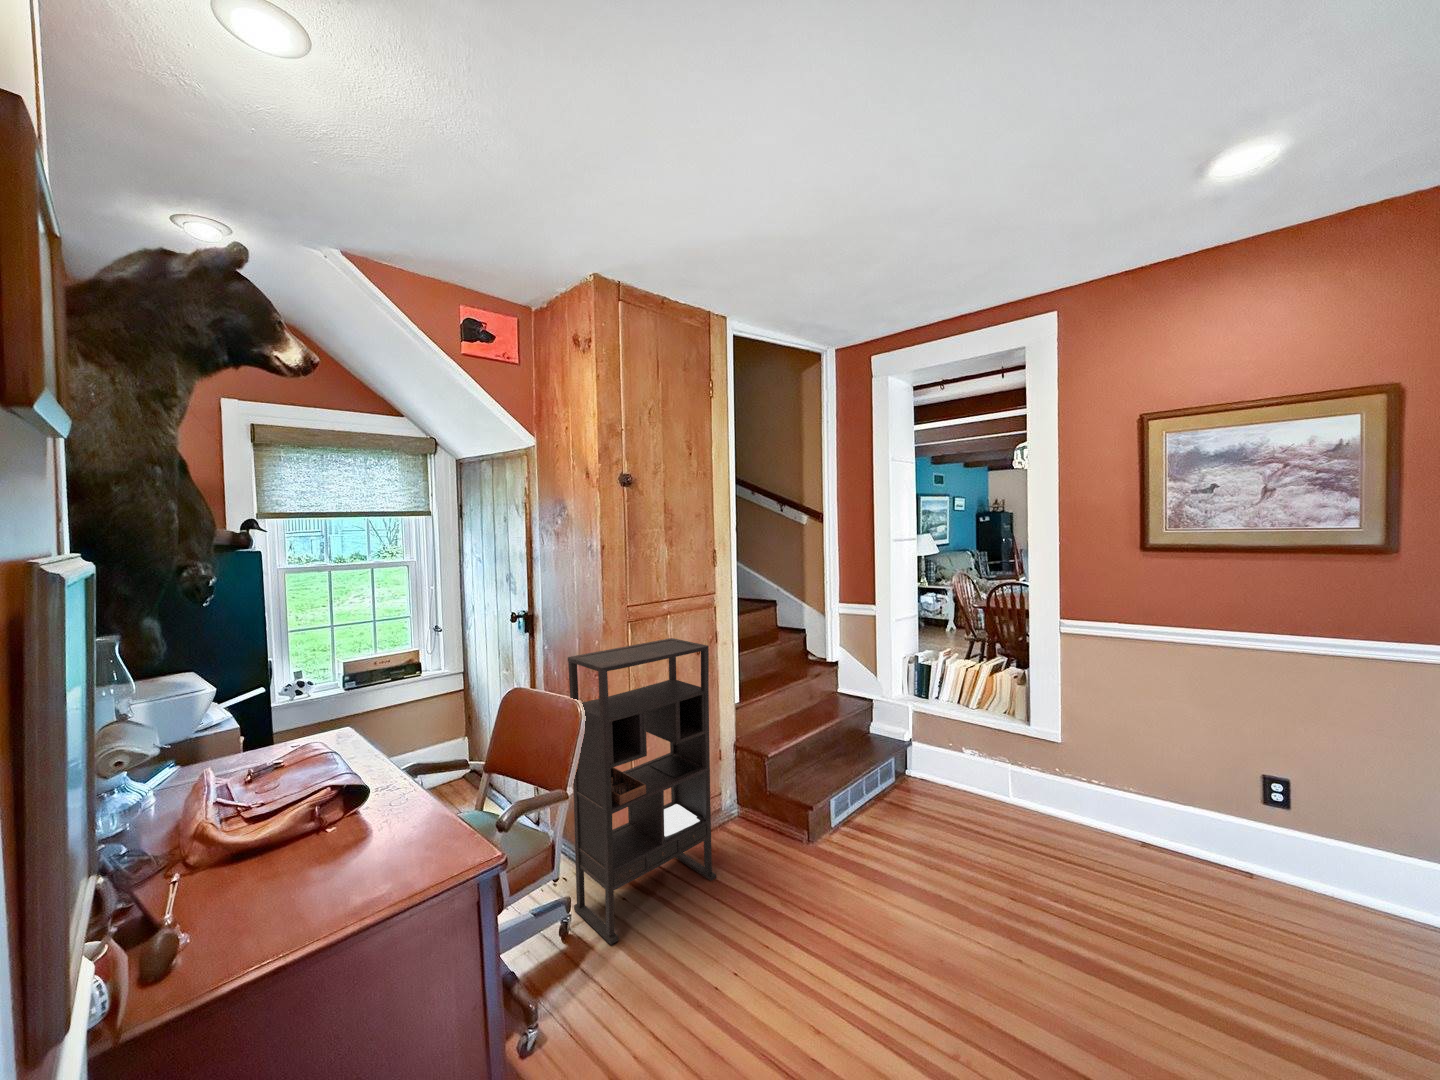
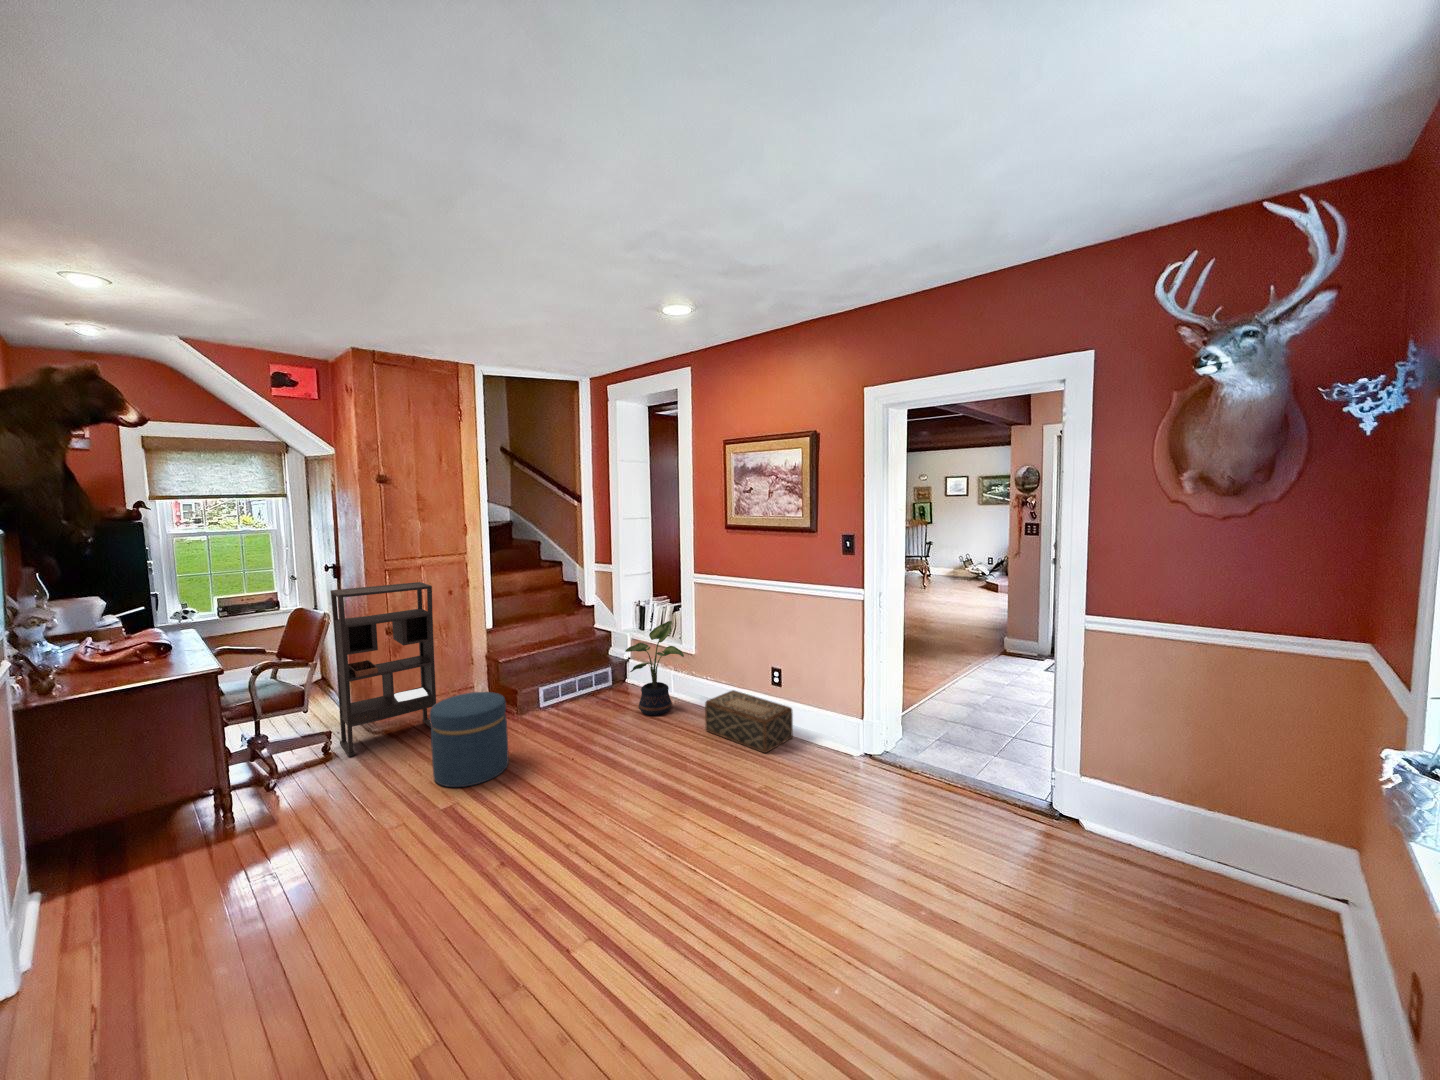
potted plant: none [979,690,1090,844] -> present [625,621,684,715]
woven basket: none [1165,806,1355,941] -> present [705,690,793,753]
ottoman: none [795,832,923,1040] -> present [430,692,509,787]

